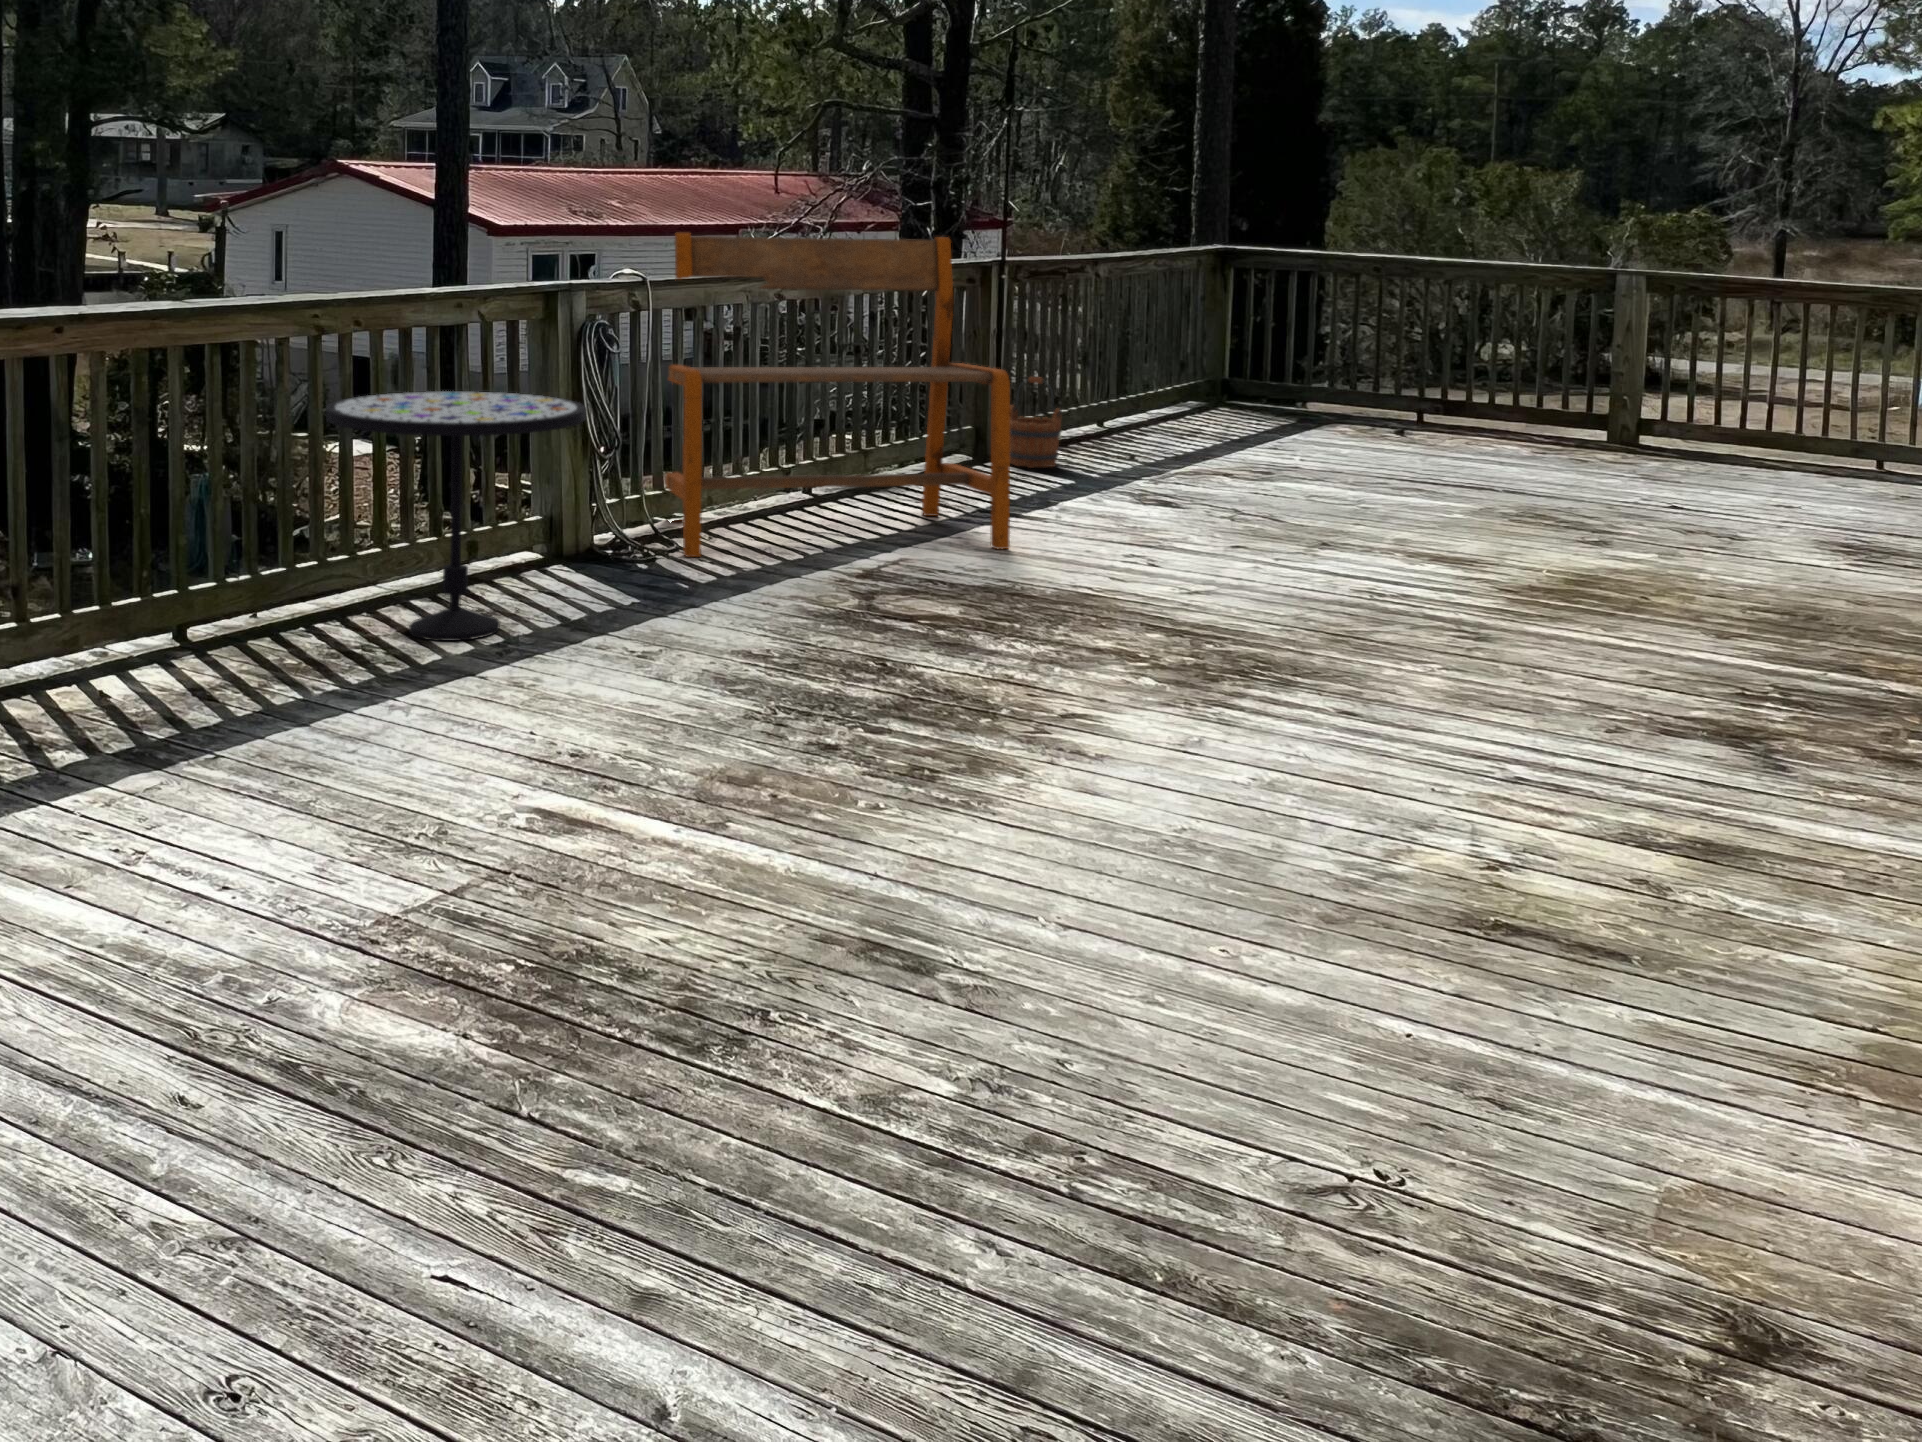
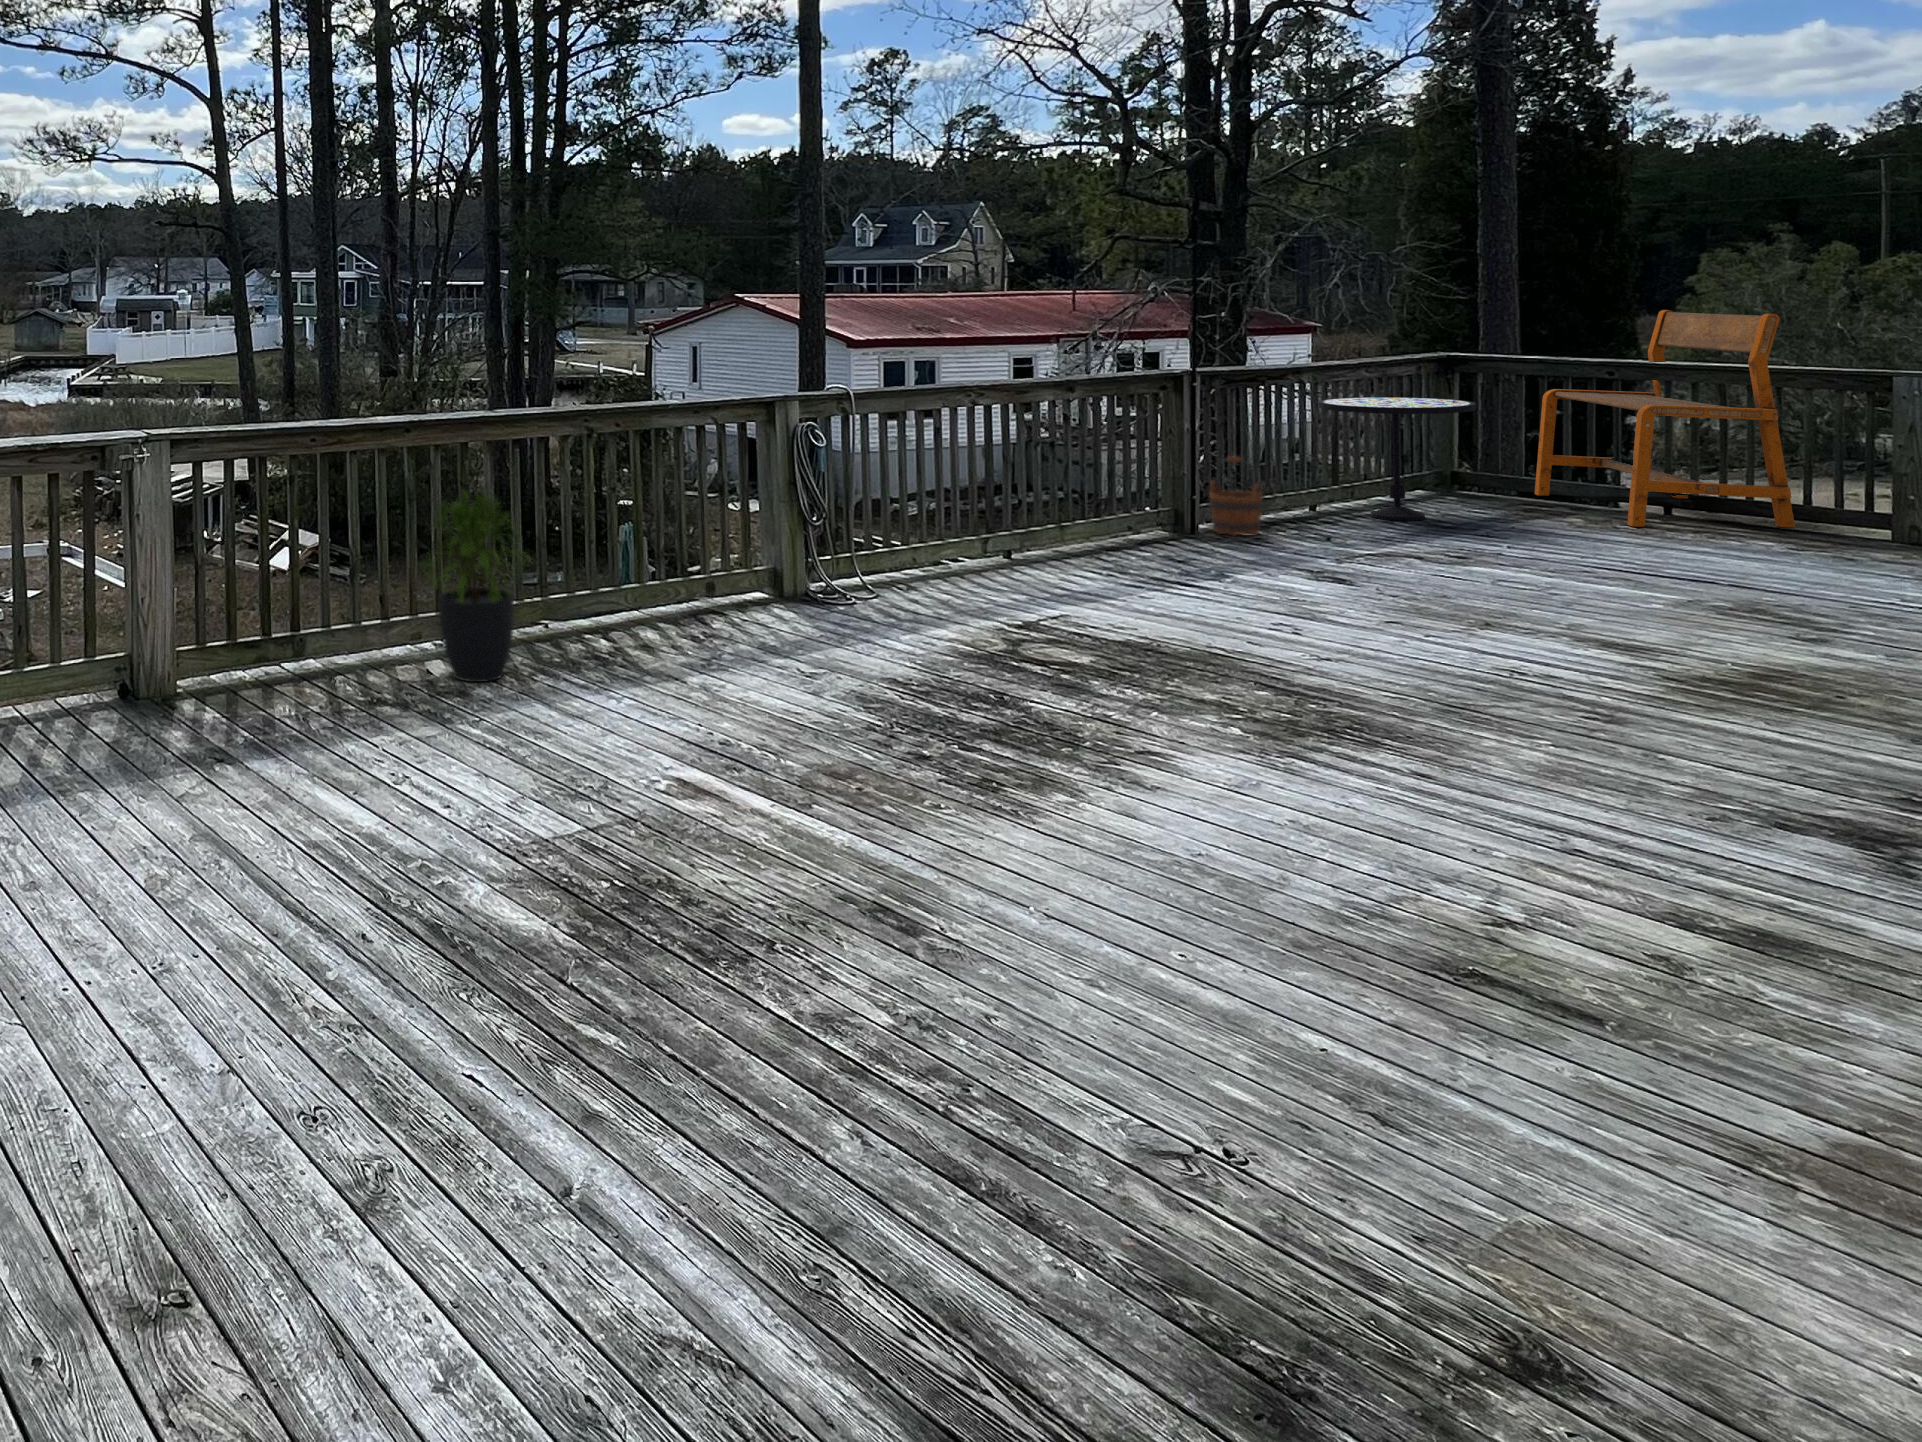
bench: present [666,233,1010,557] -> present [1535,310,1795,528]
side table: present [326,391,587,641] -> present [1318,397,1476,521]
potted plant: none [86,410,280,697] -> present [420,490,531,682]

